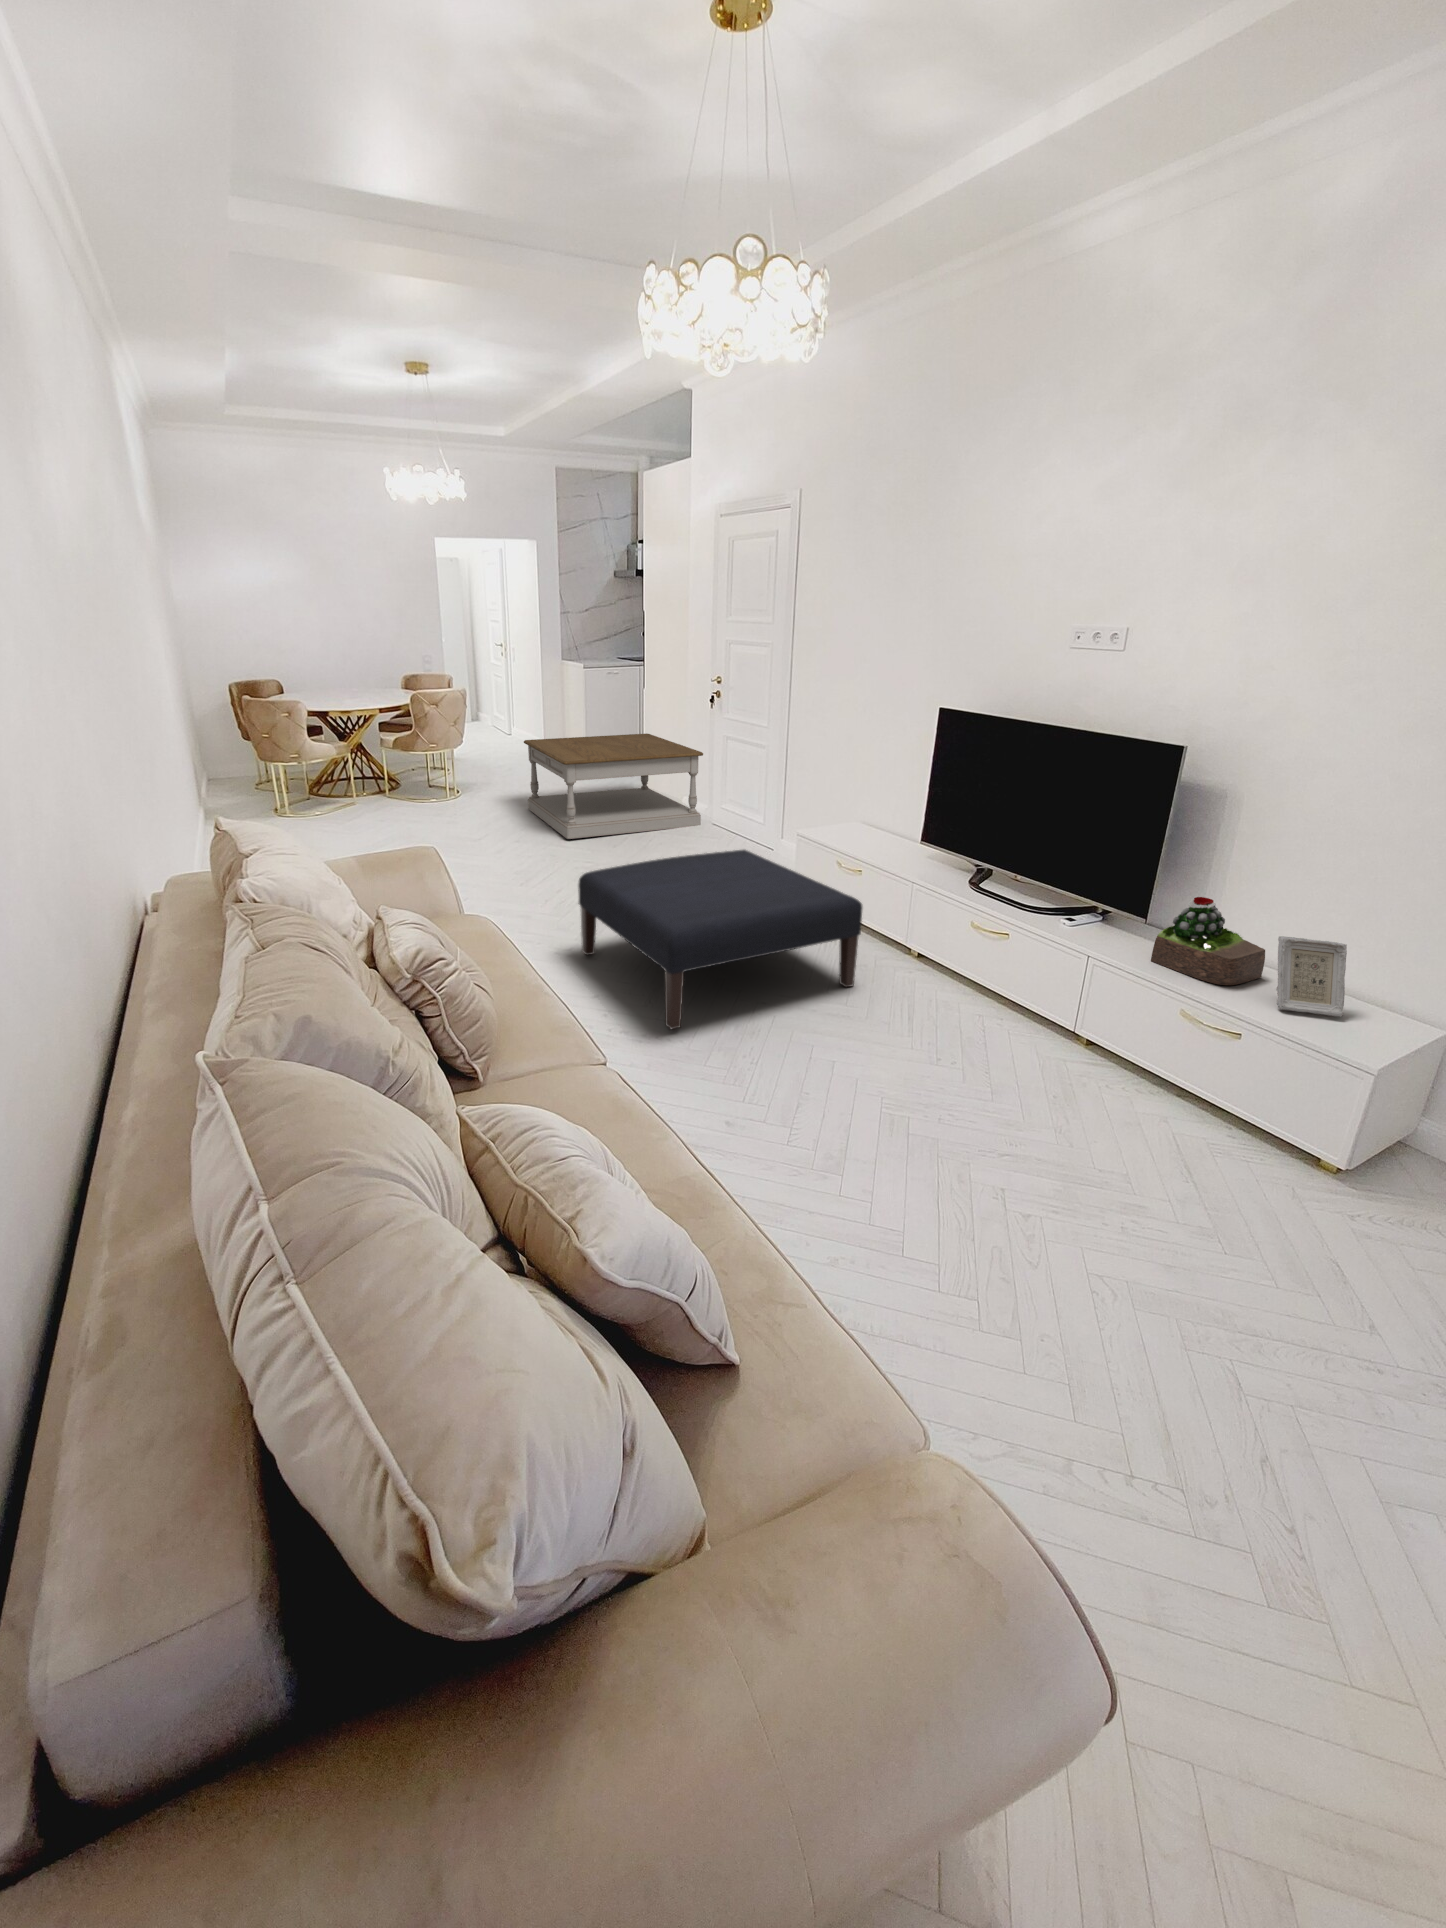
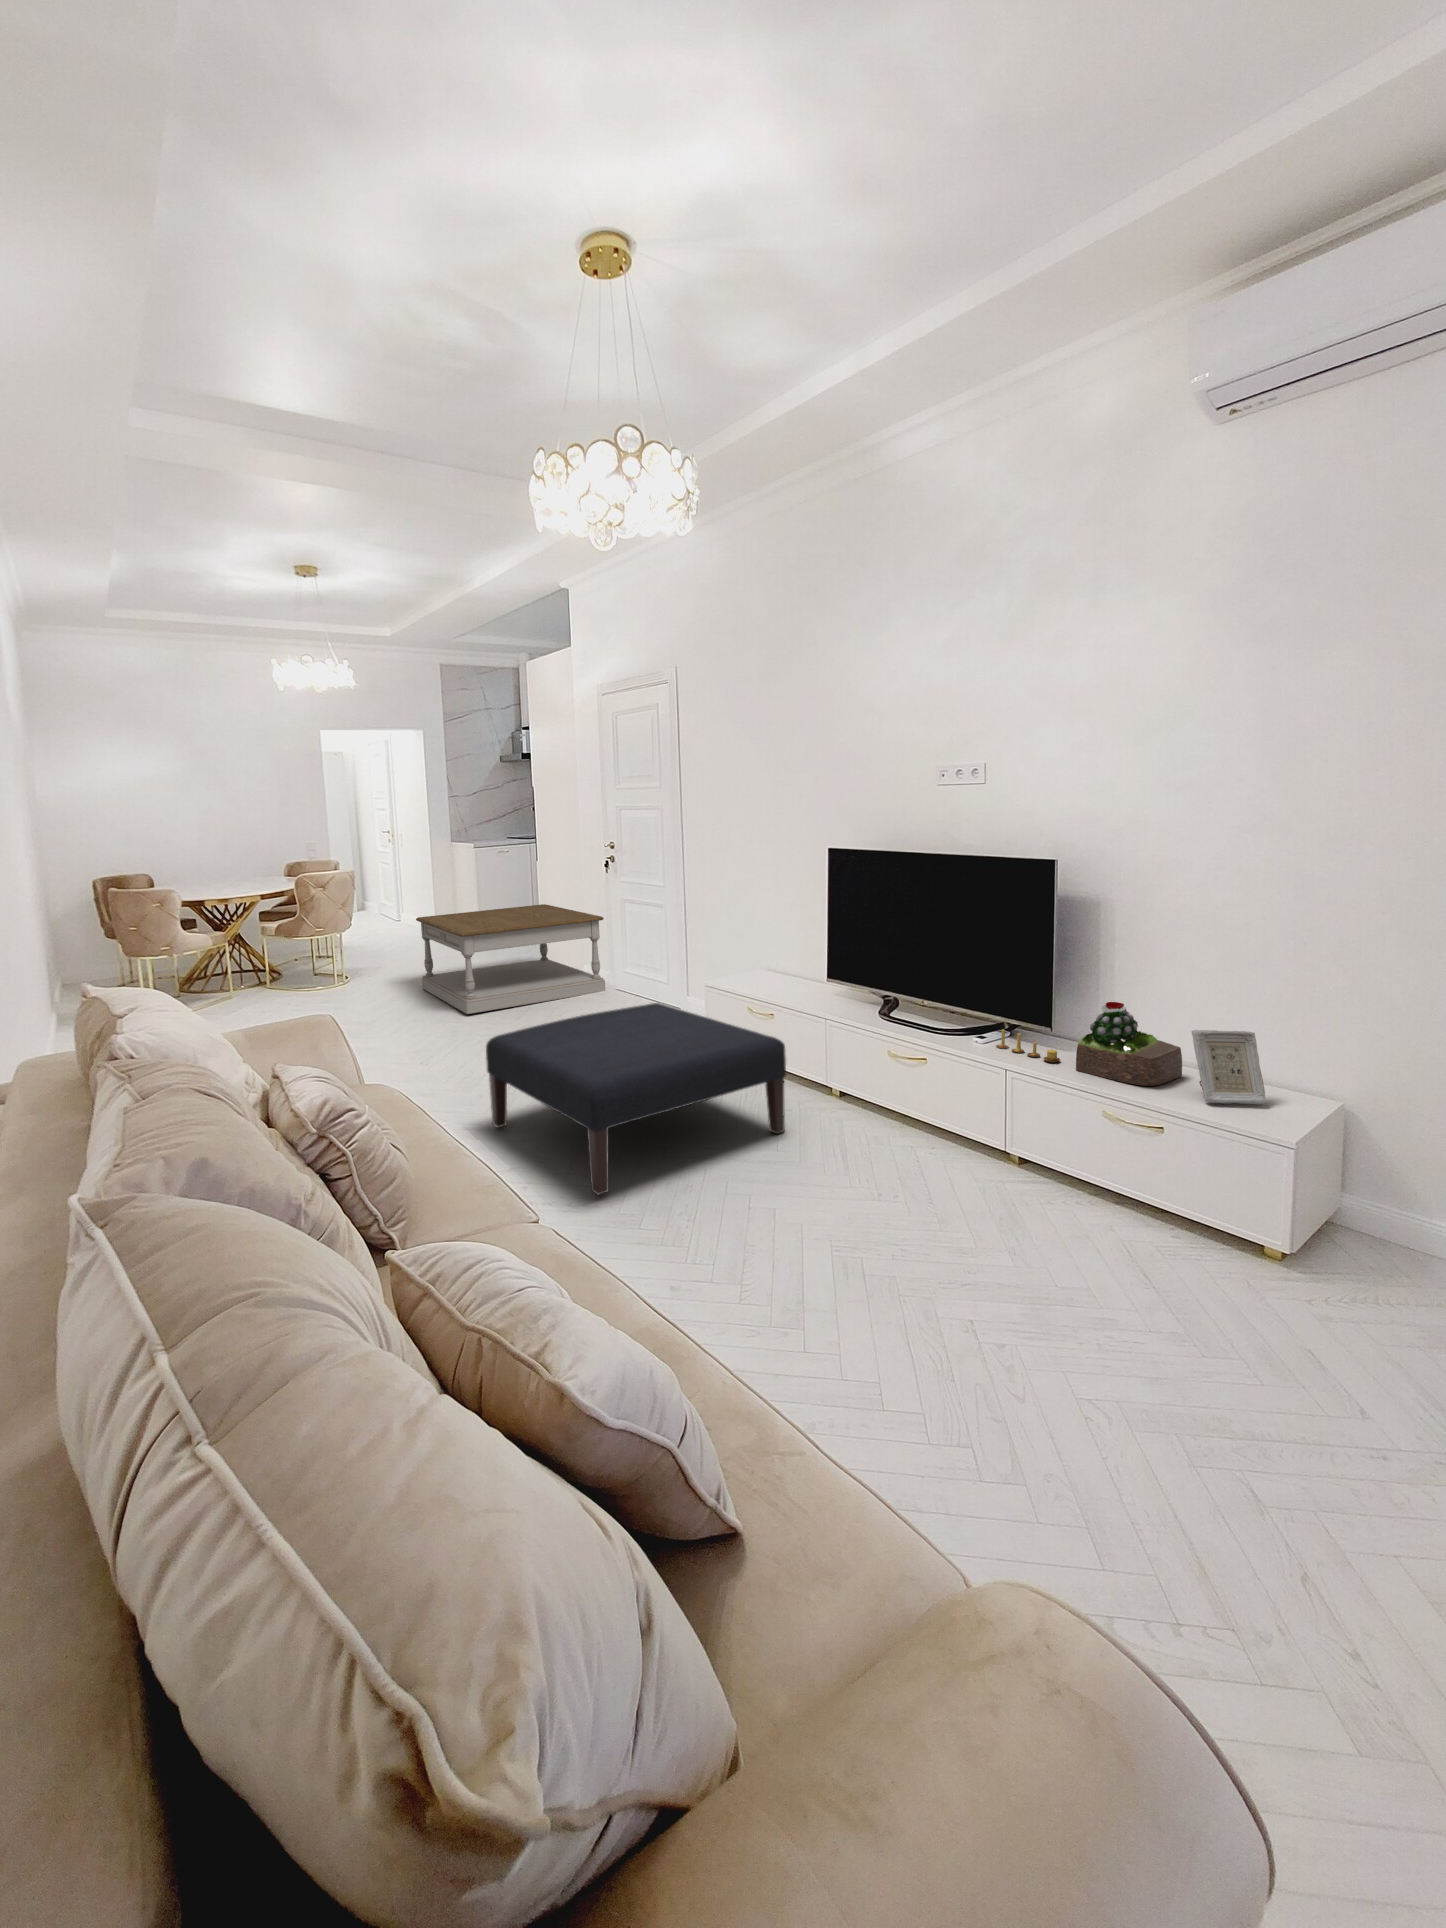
candle: none [1074,910,1137,950] -> present [996,1029,1060,1062]

